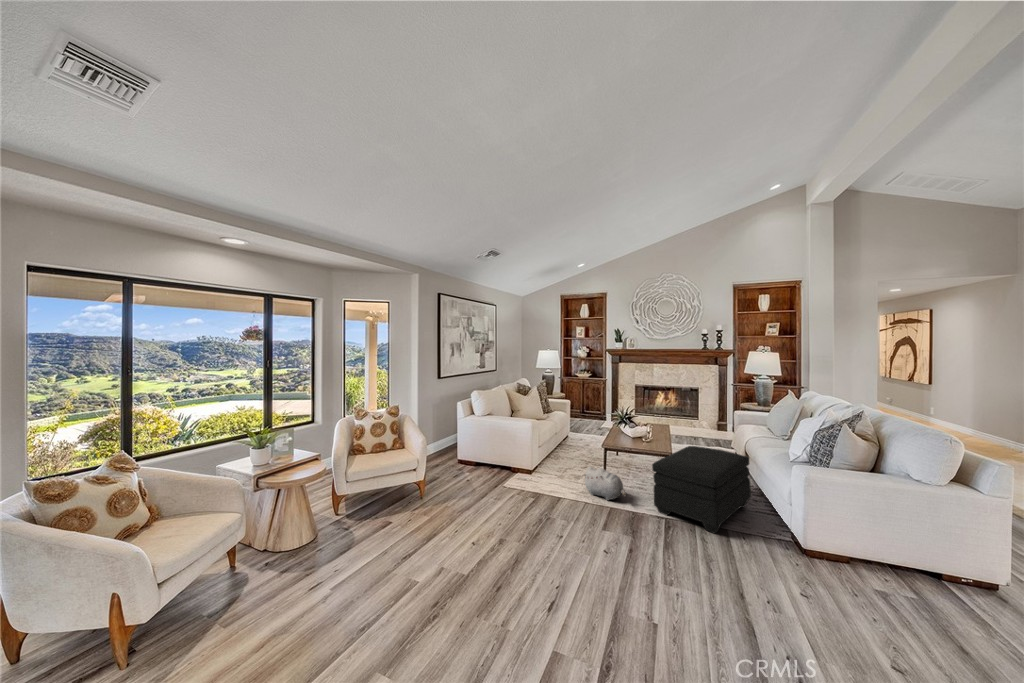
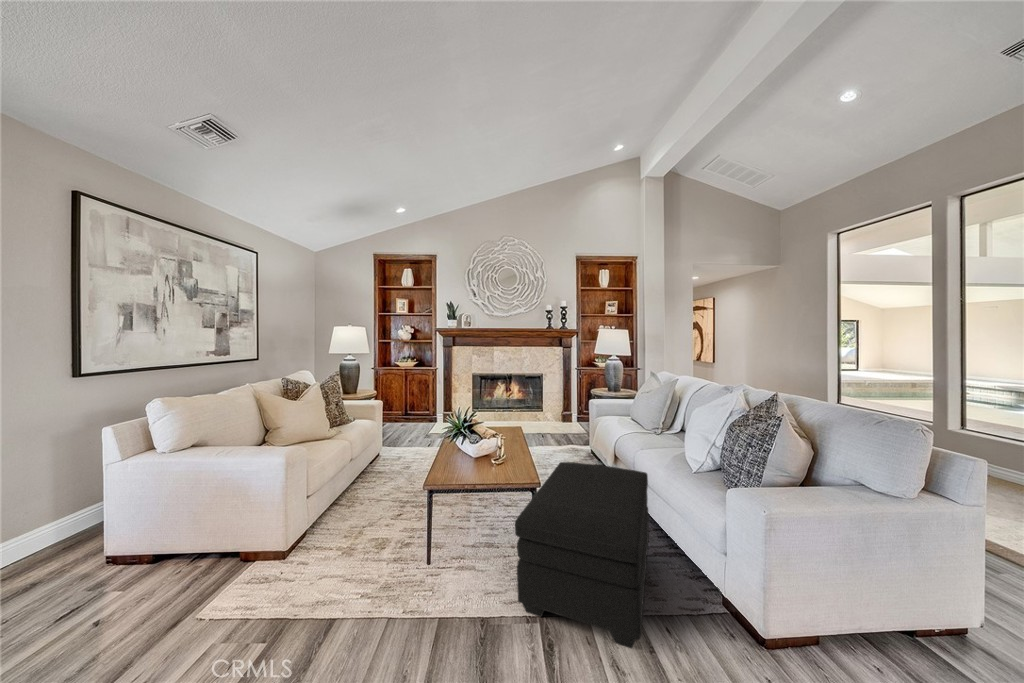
plush toy: present [584,467,626,500] -> none [379,536,466,606]

